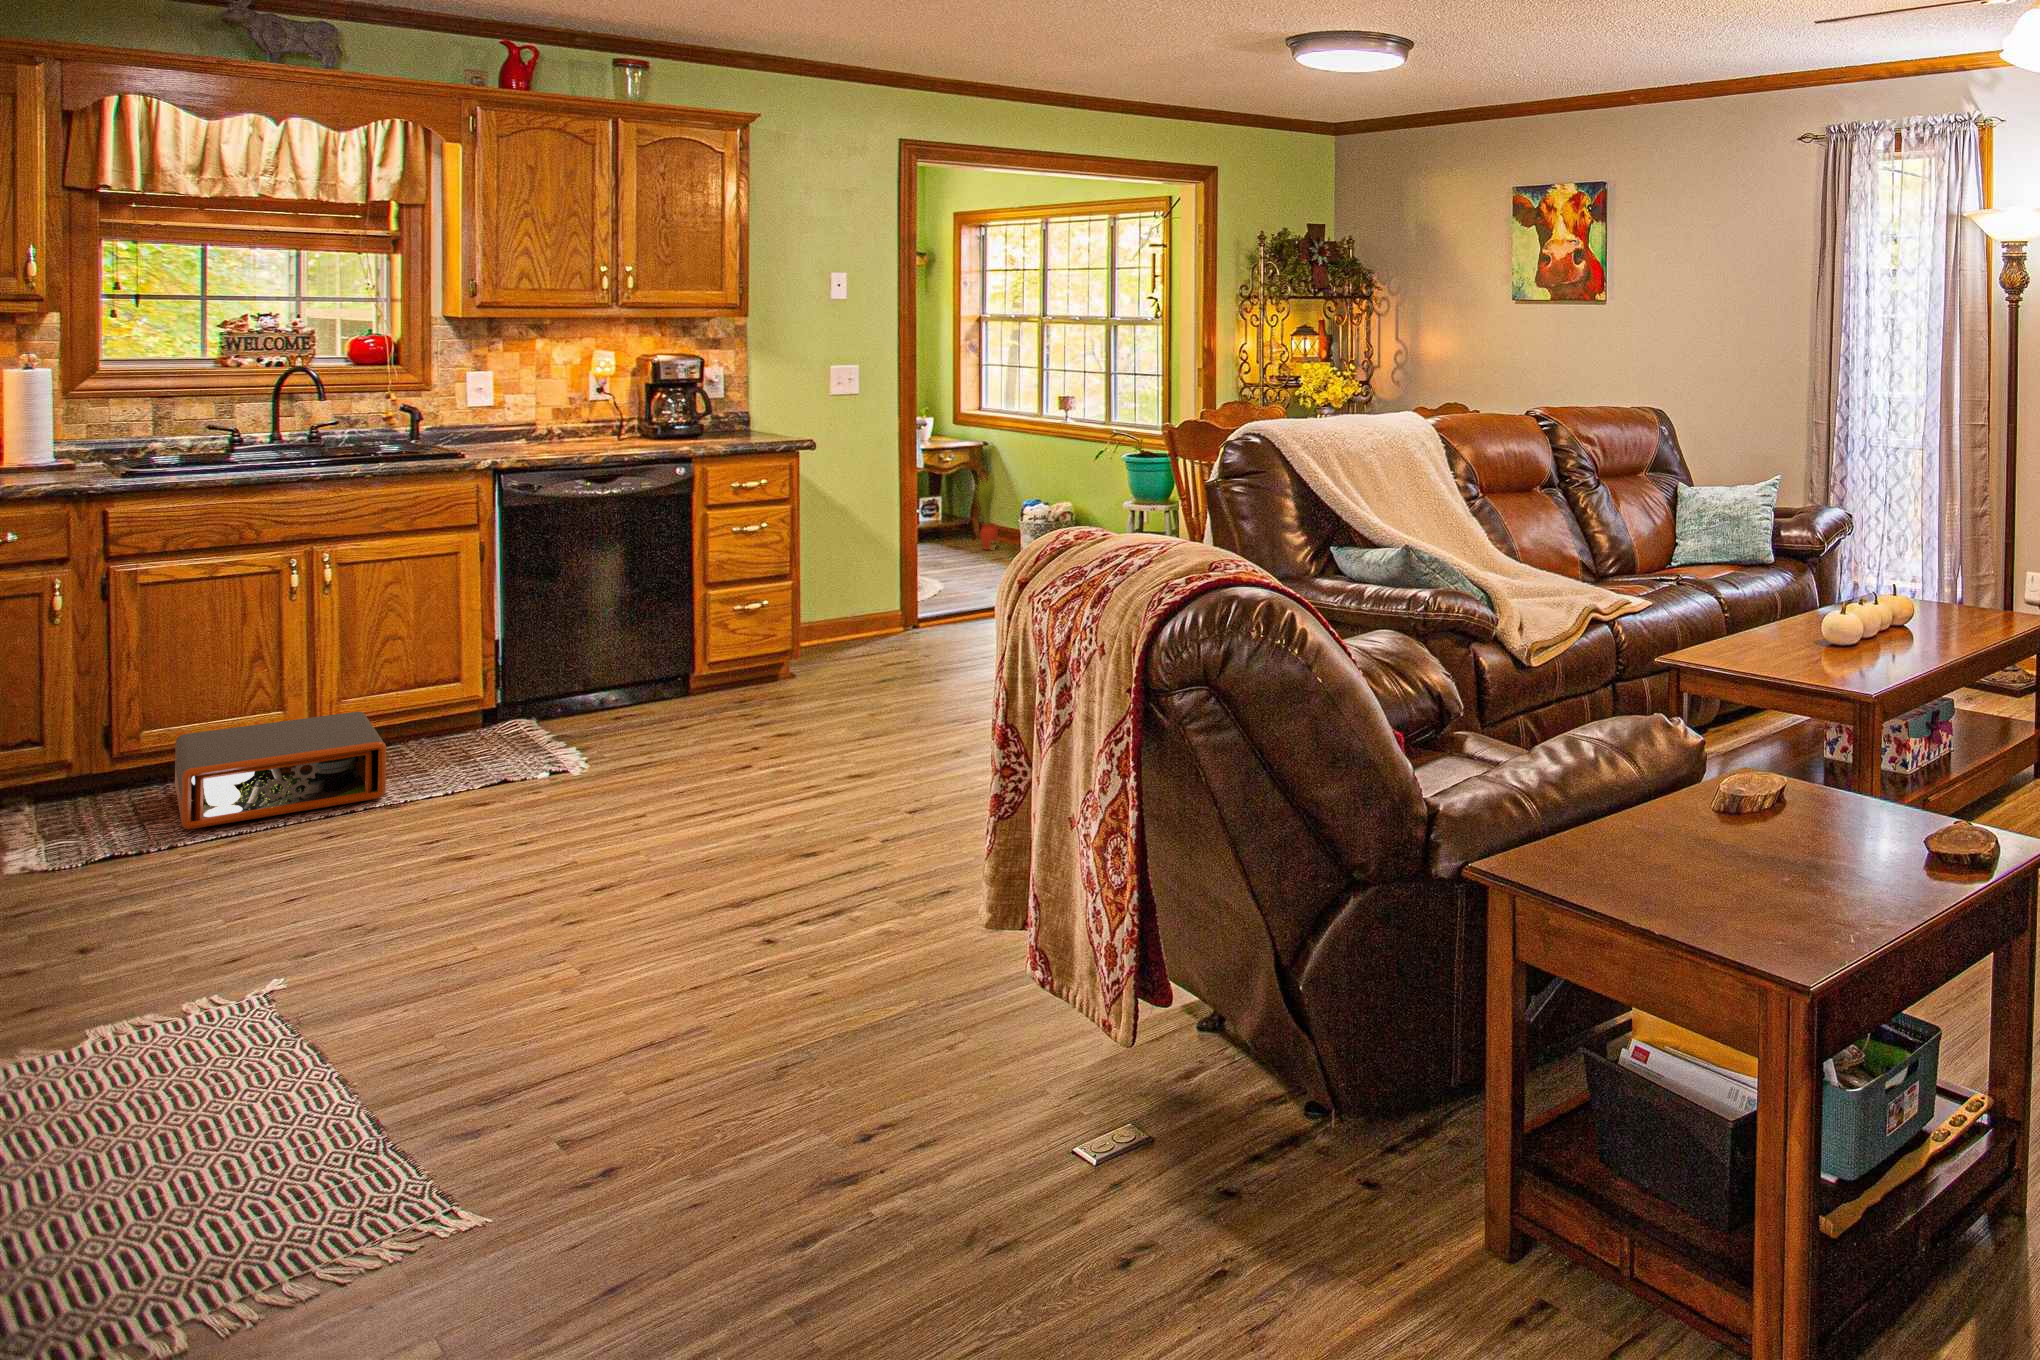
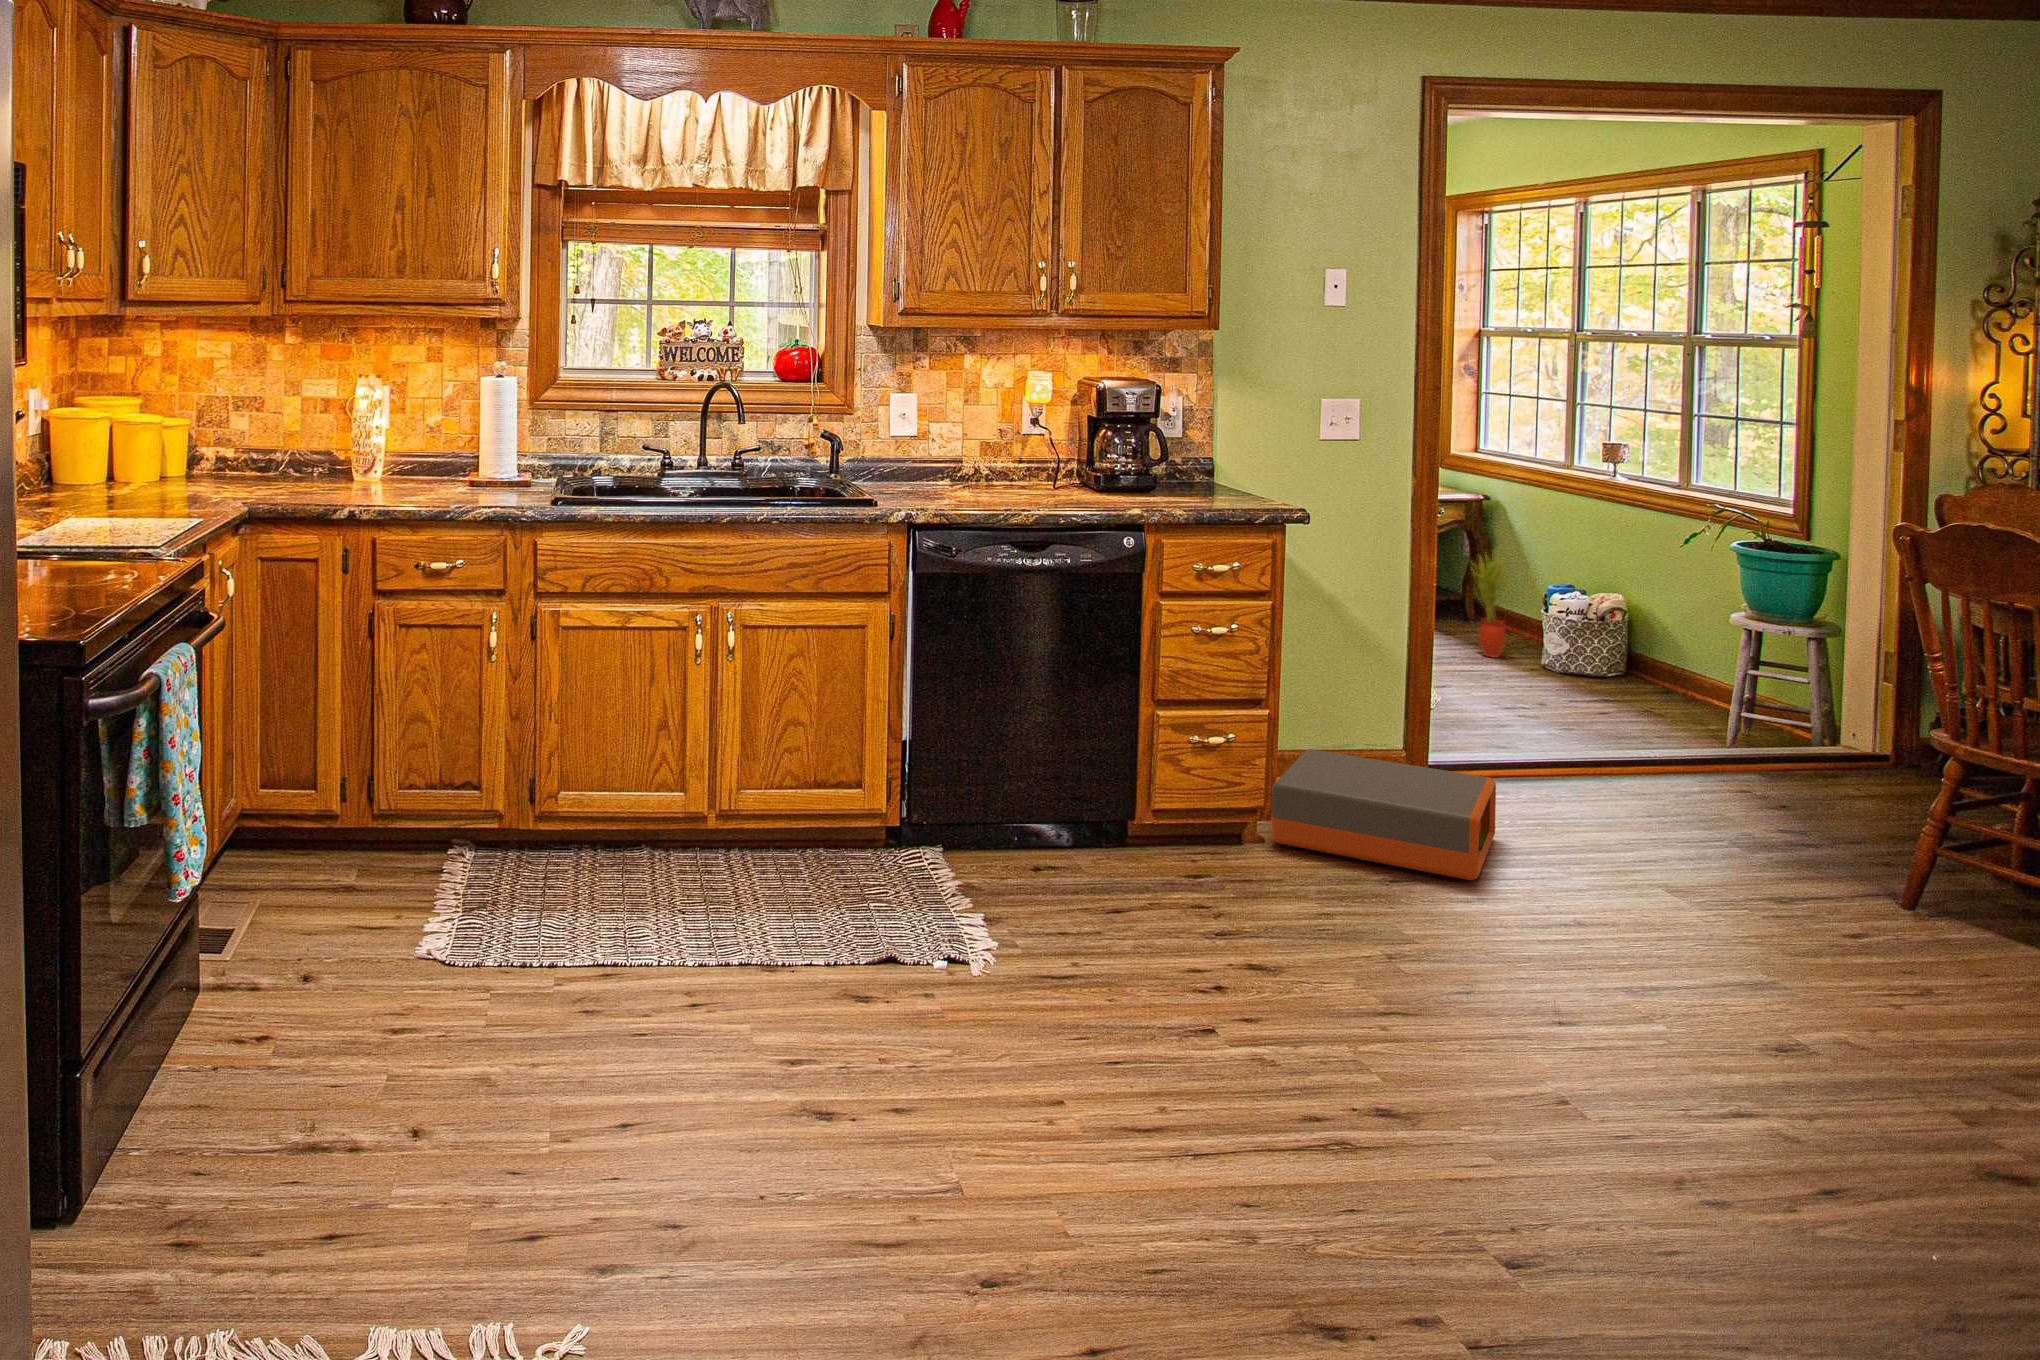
storage box: present [175,712,386,829] -> present [1271,749,1496,880]

